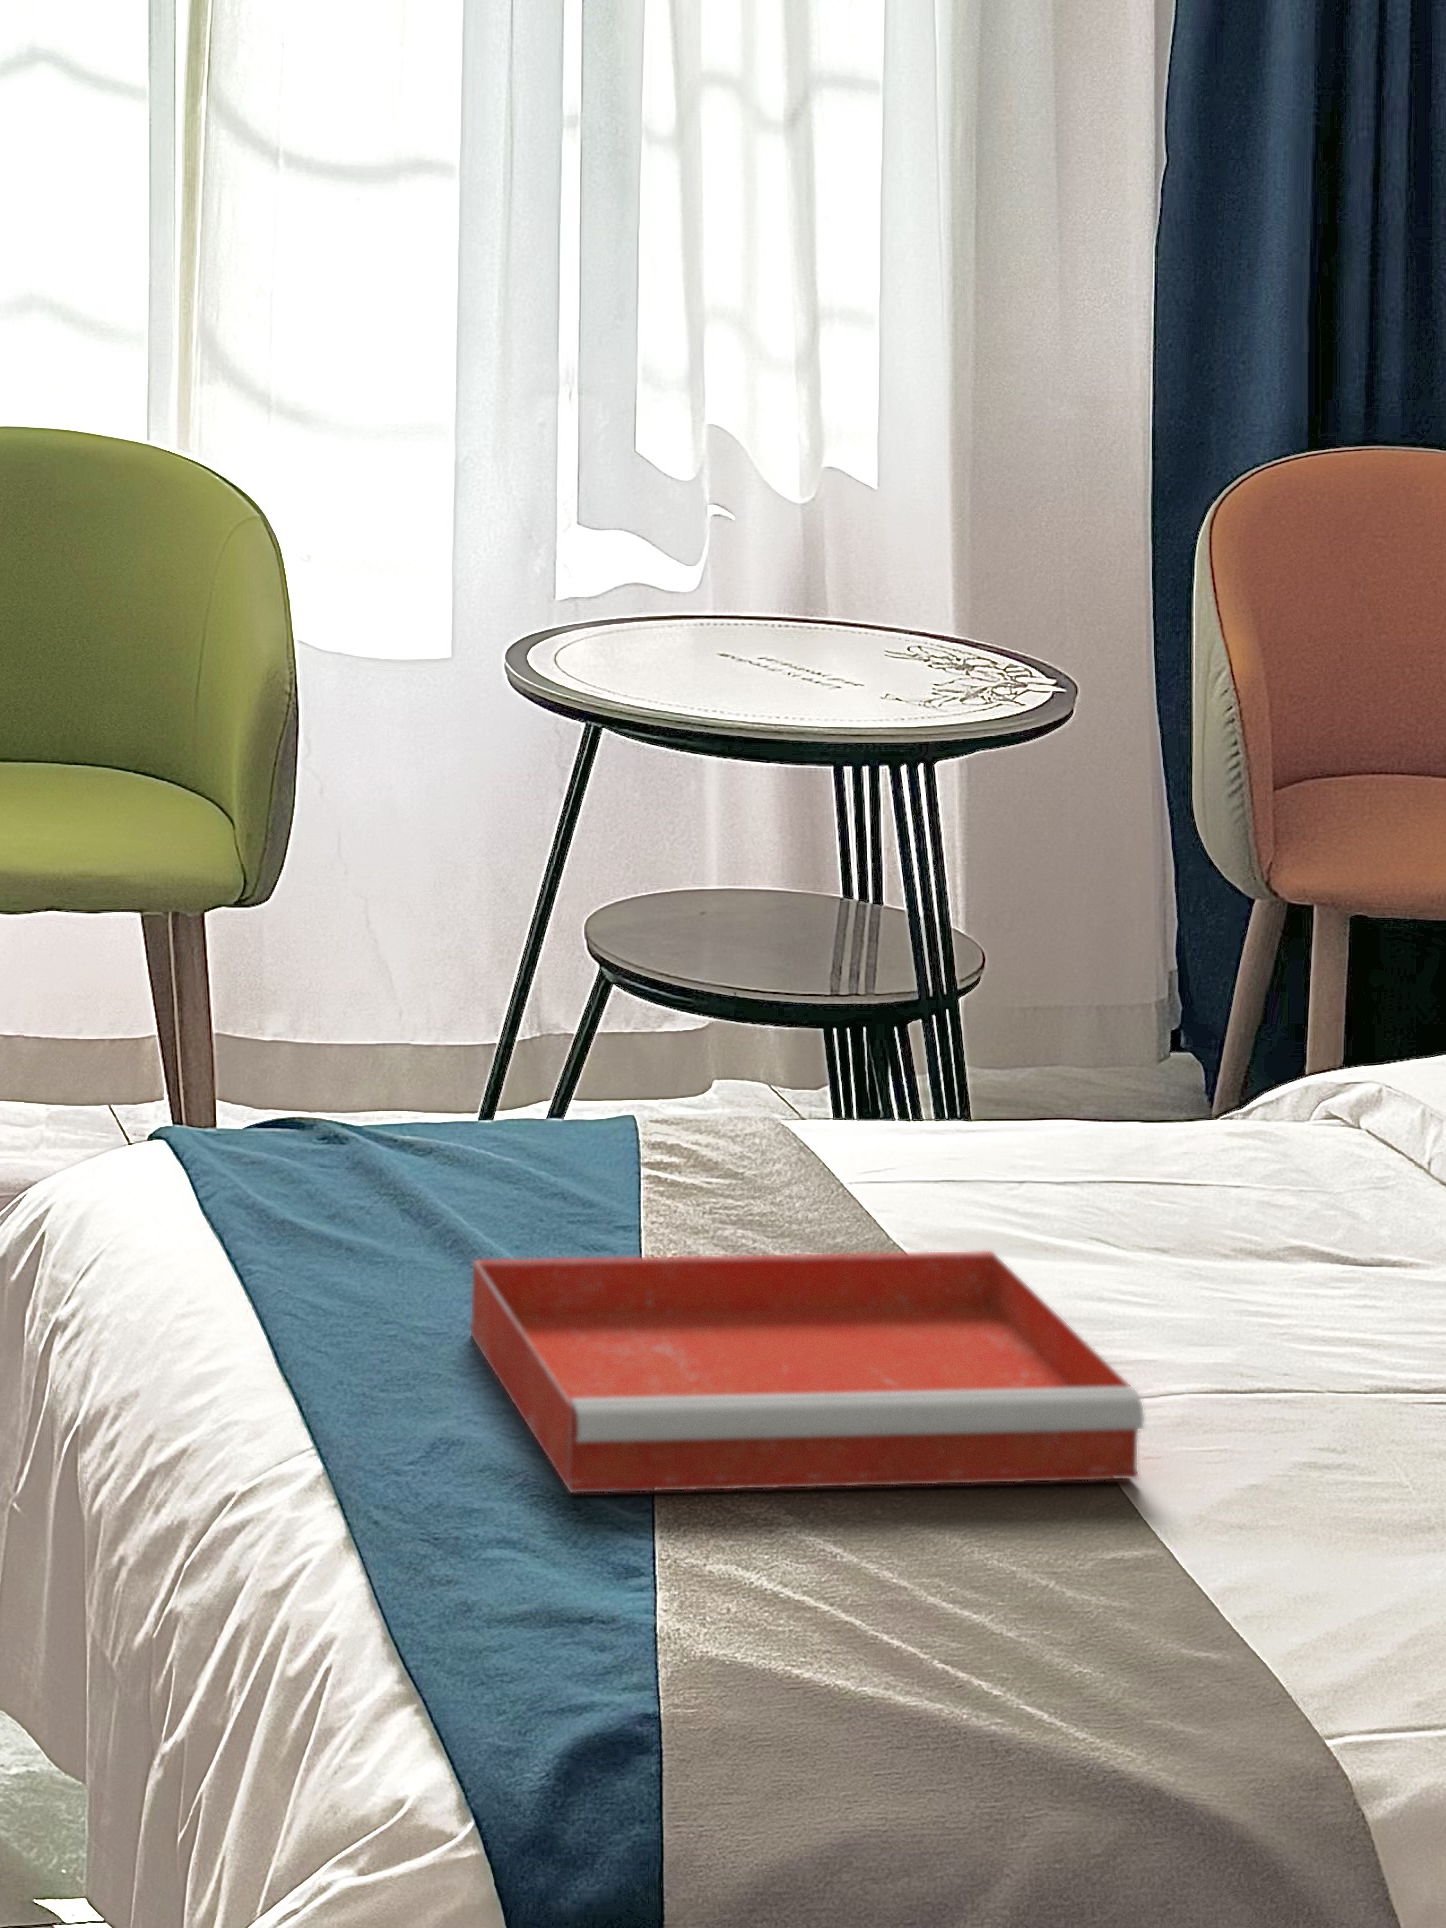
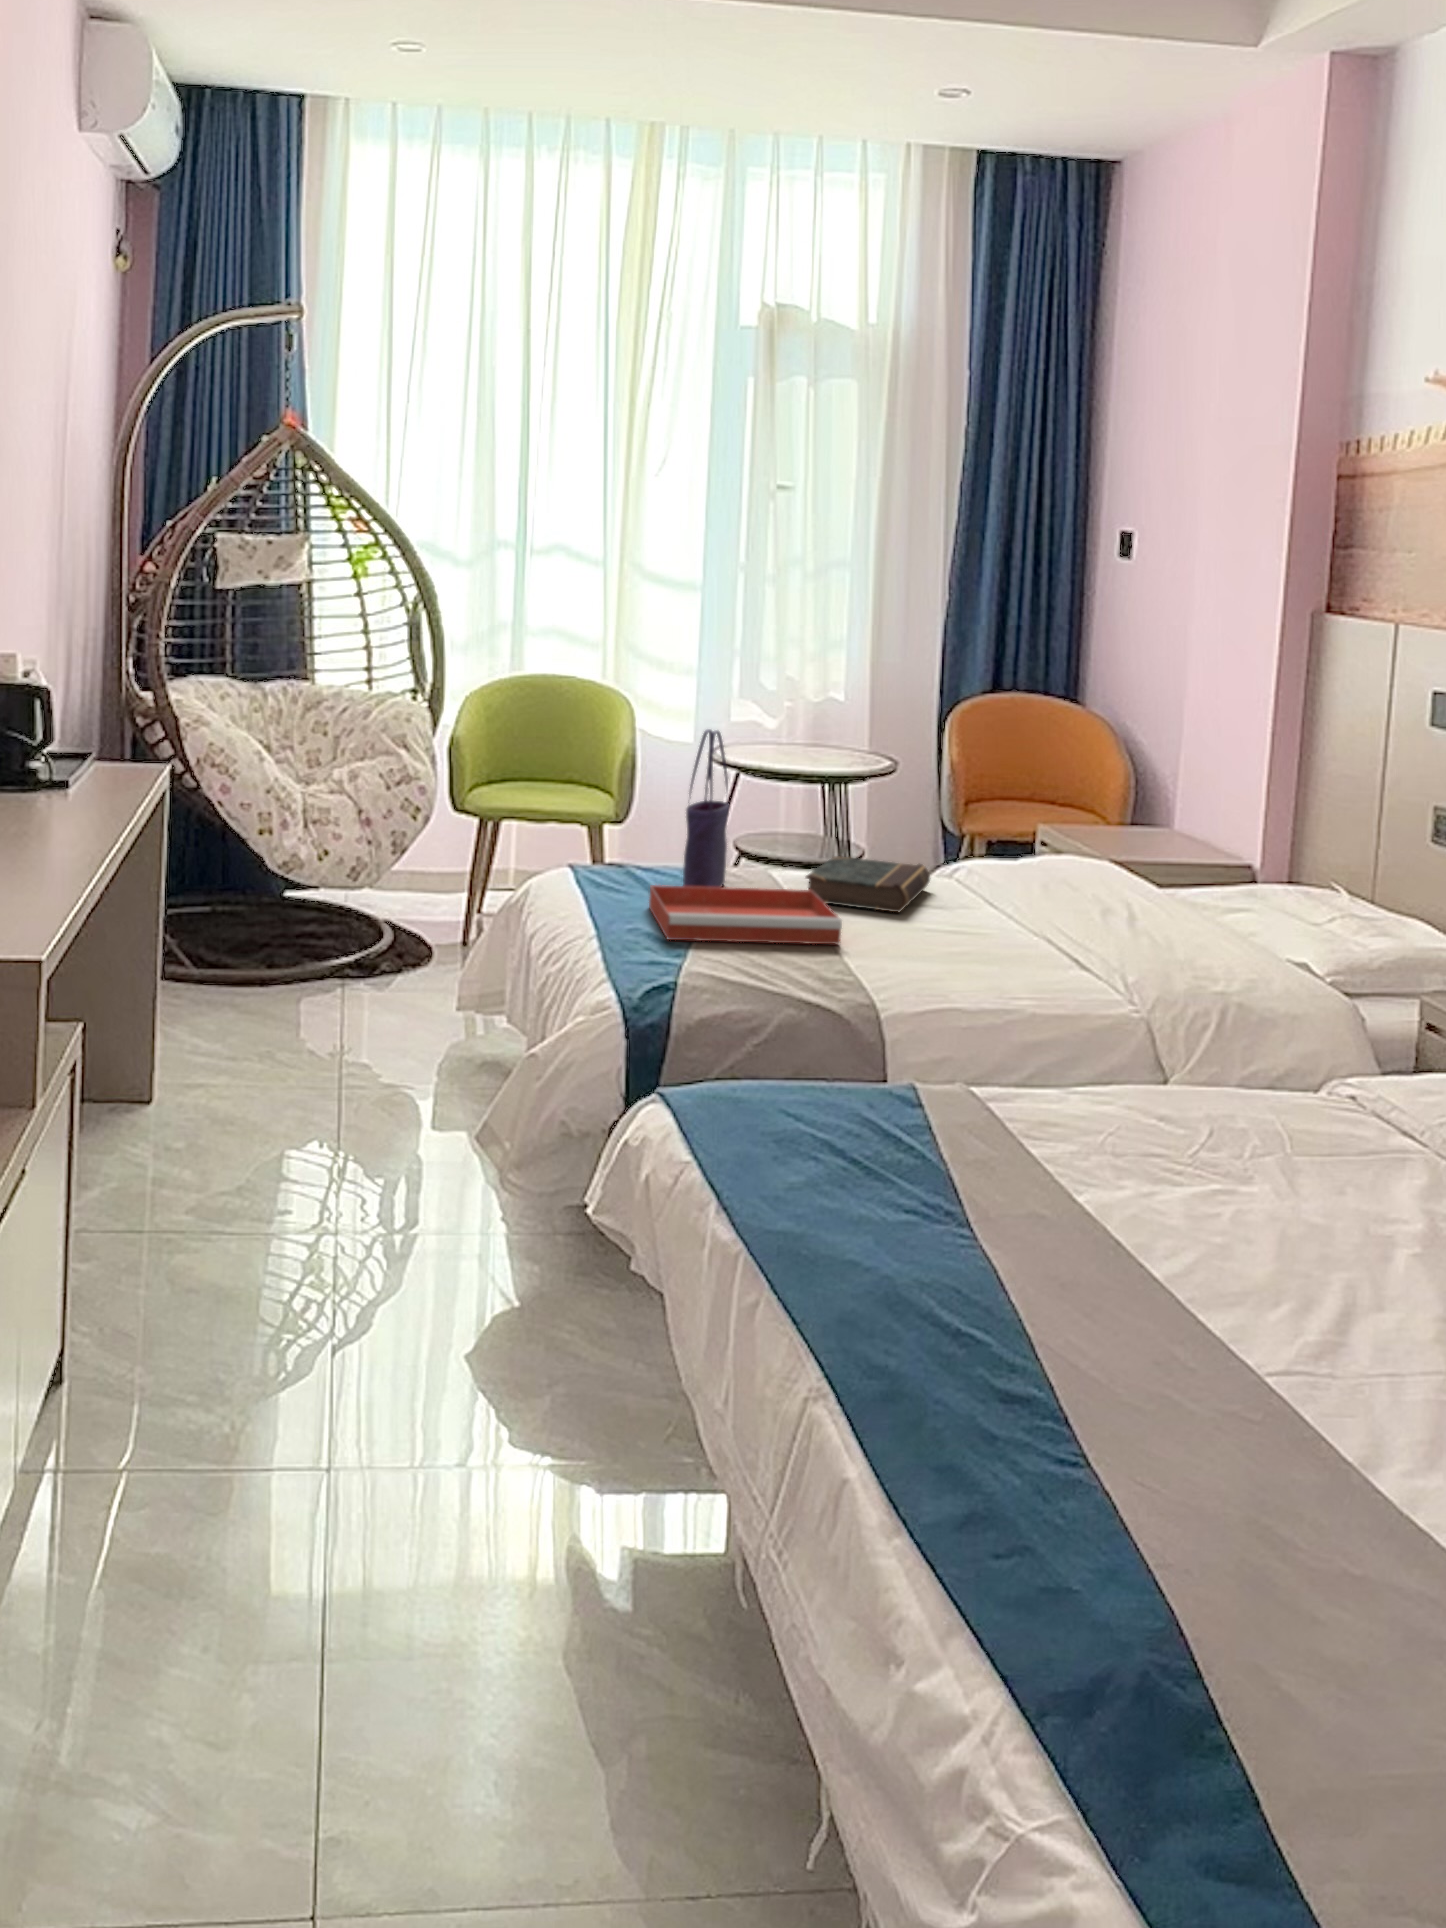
tote bag: none [559,710,694,1253] -> present [683,729,729,887]
book: none [955,1087,1328,1310] -> present [806,856,930,912]

